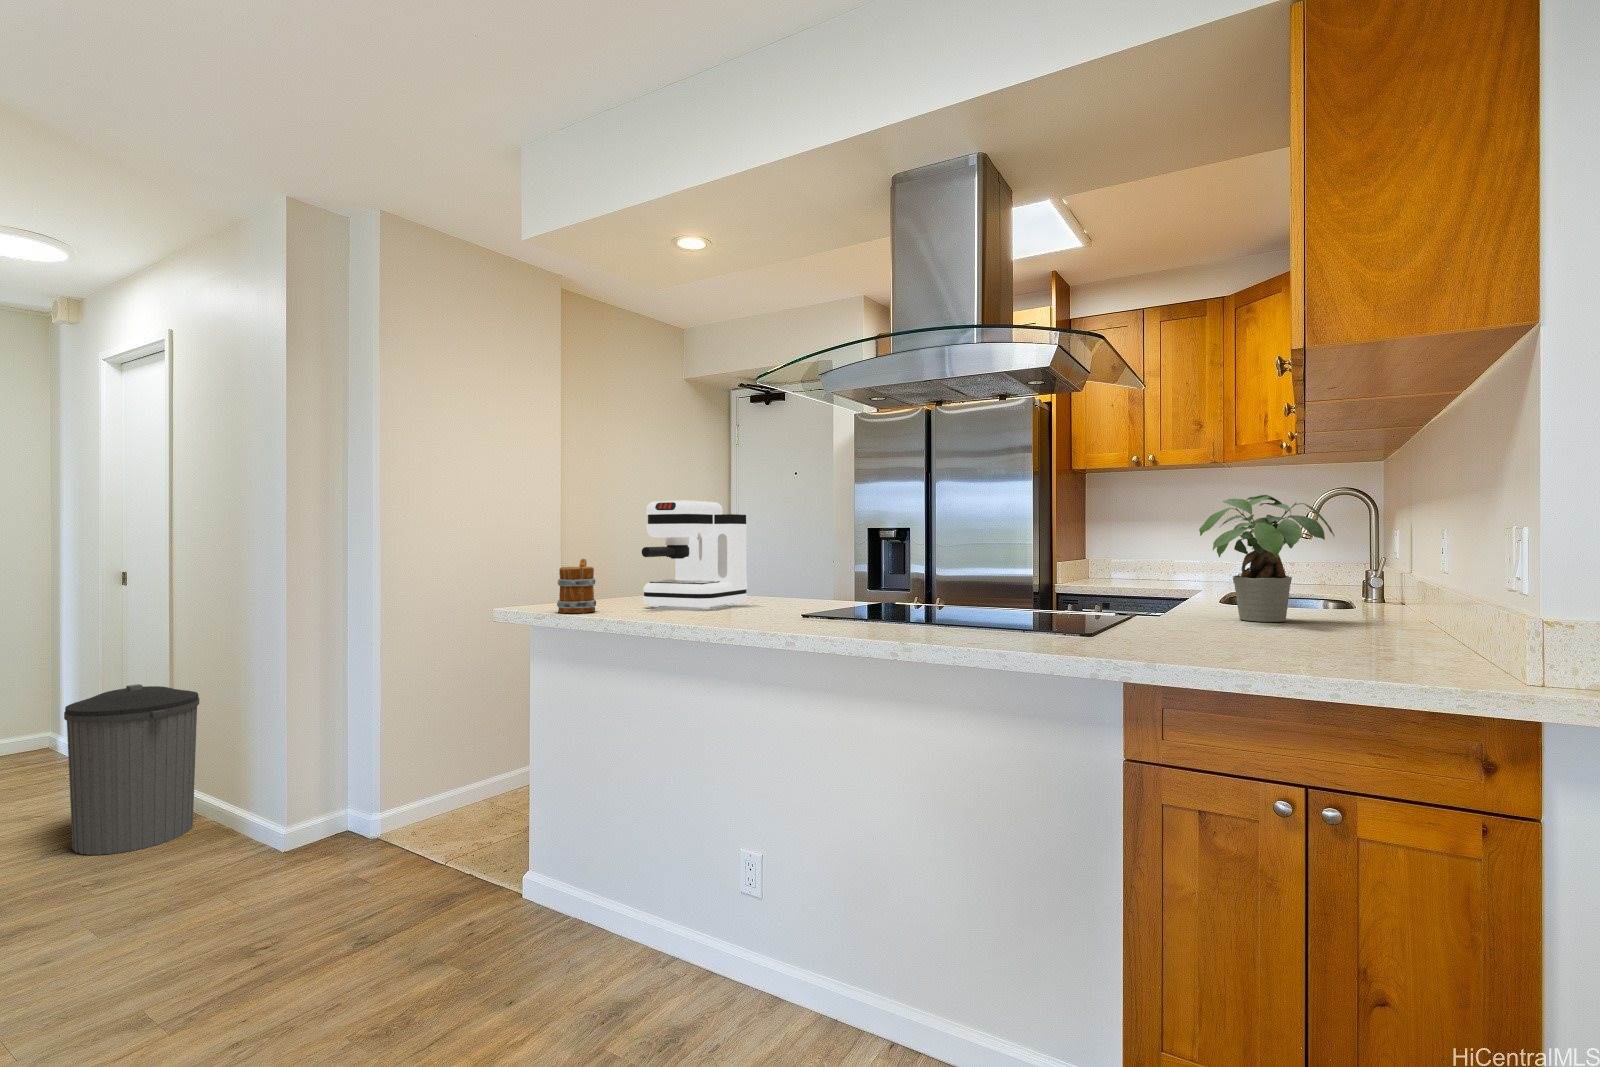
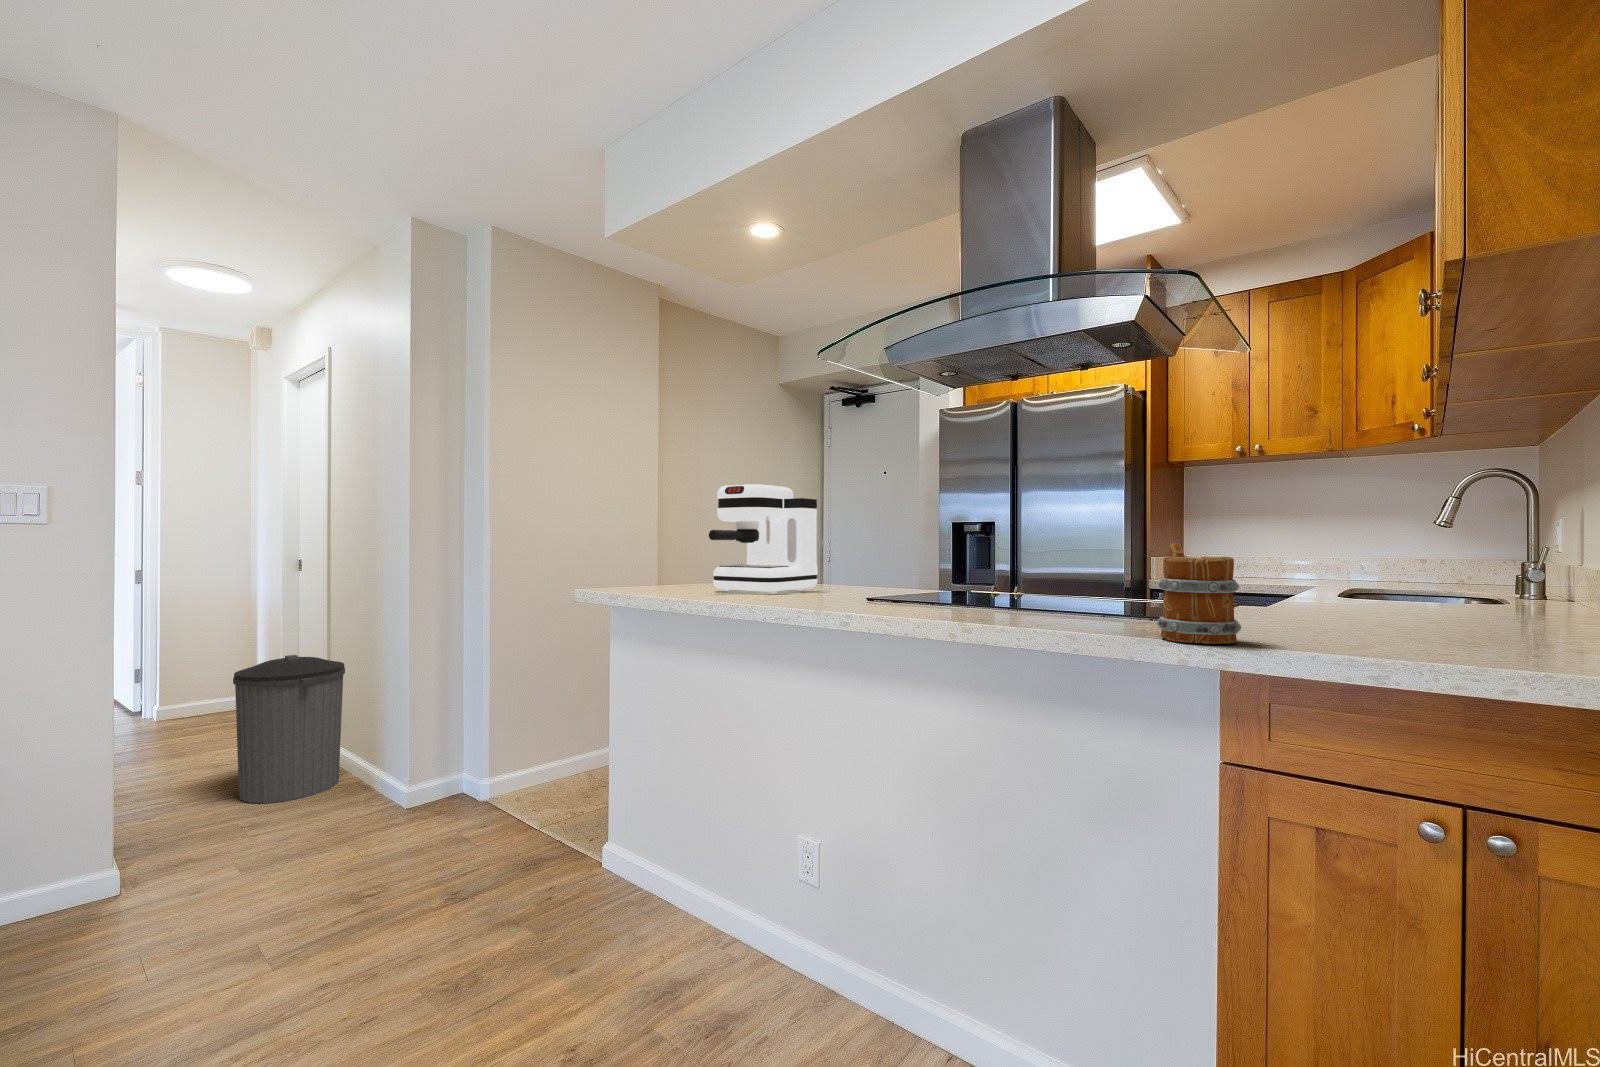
potted plant: present [1199,495,1335,622] -> none [1325,467,1504,616]
mug: present [557,559,596,613] -> present [1157,543,1241,644]

